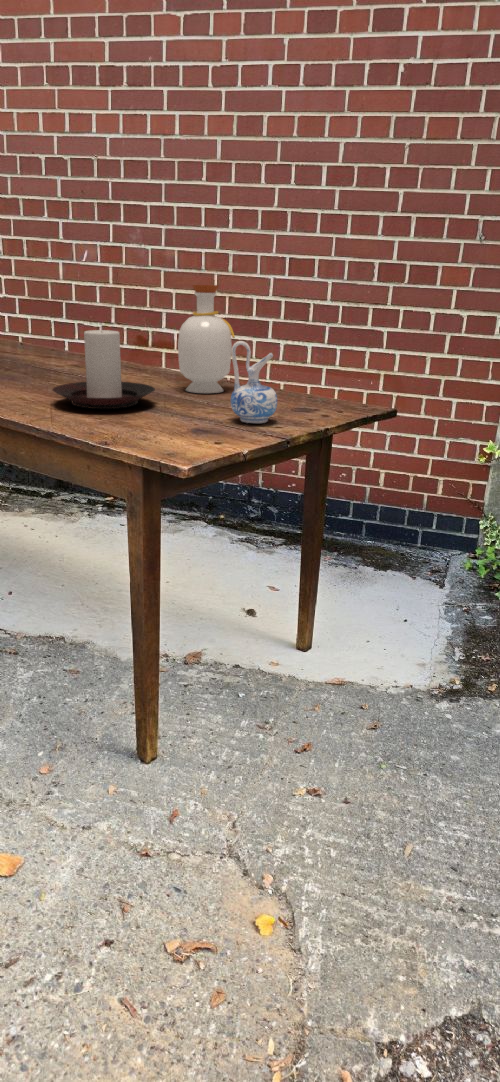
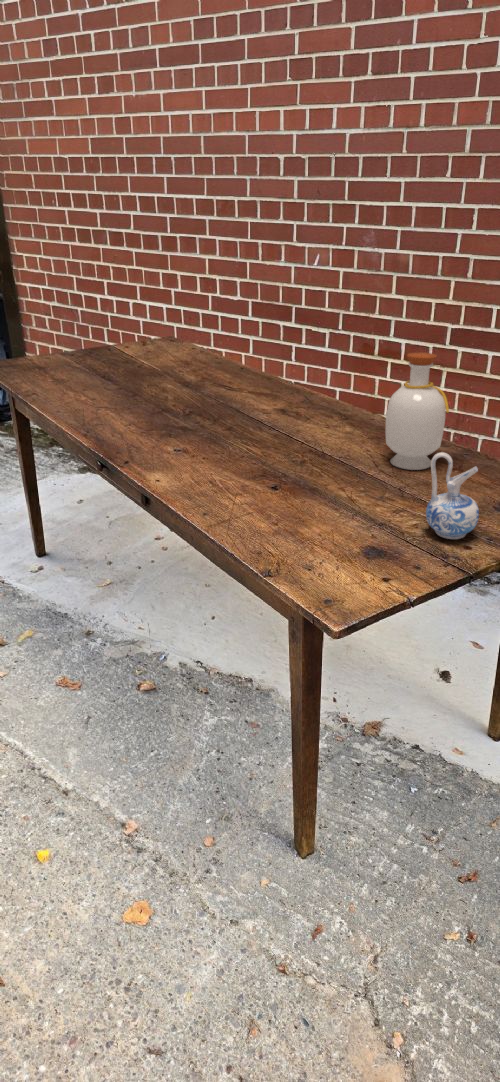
candle holder: present [52,330,155,409] -> none [248,412,352,499]

